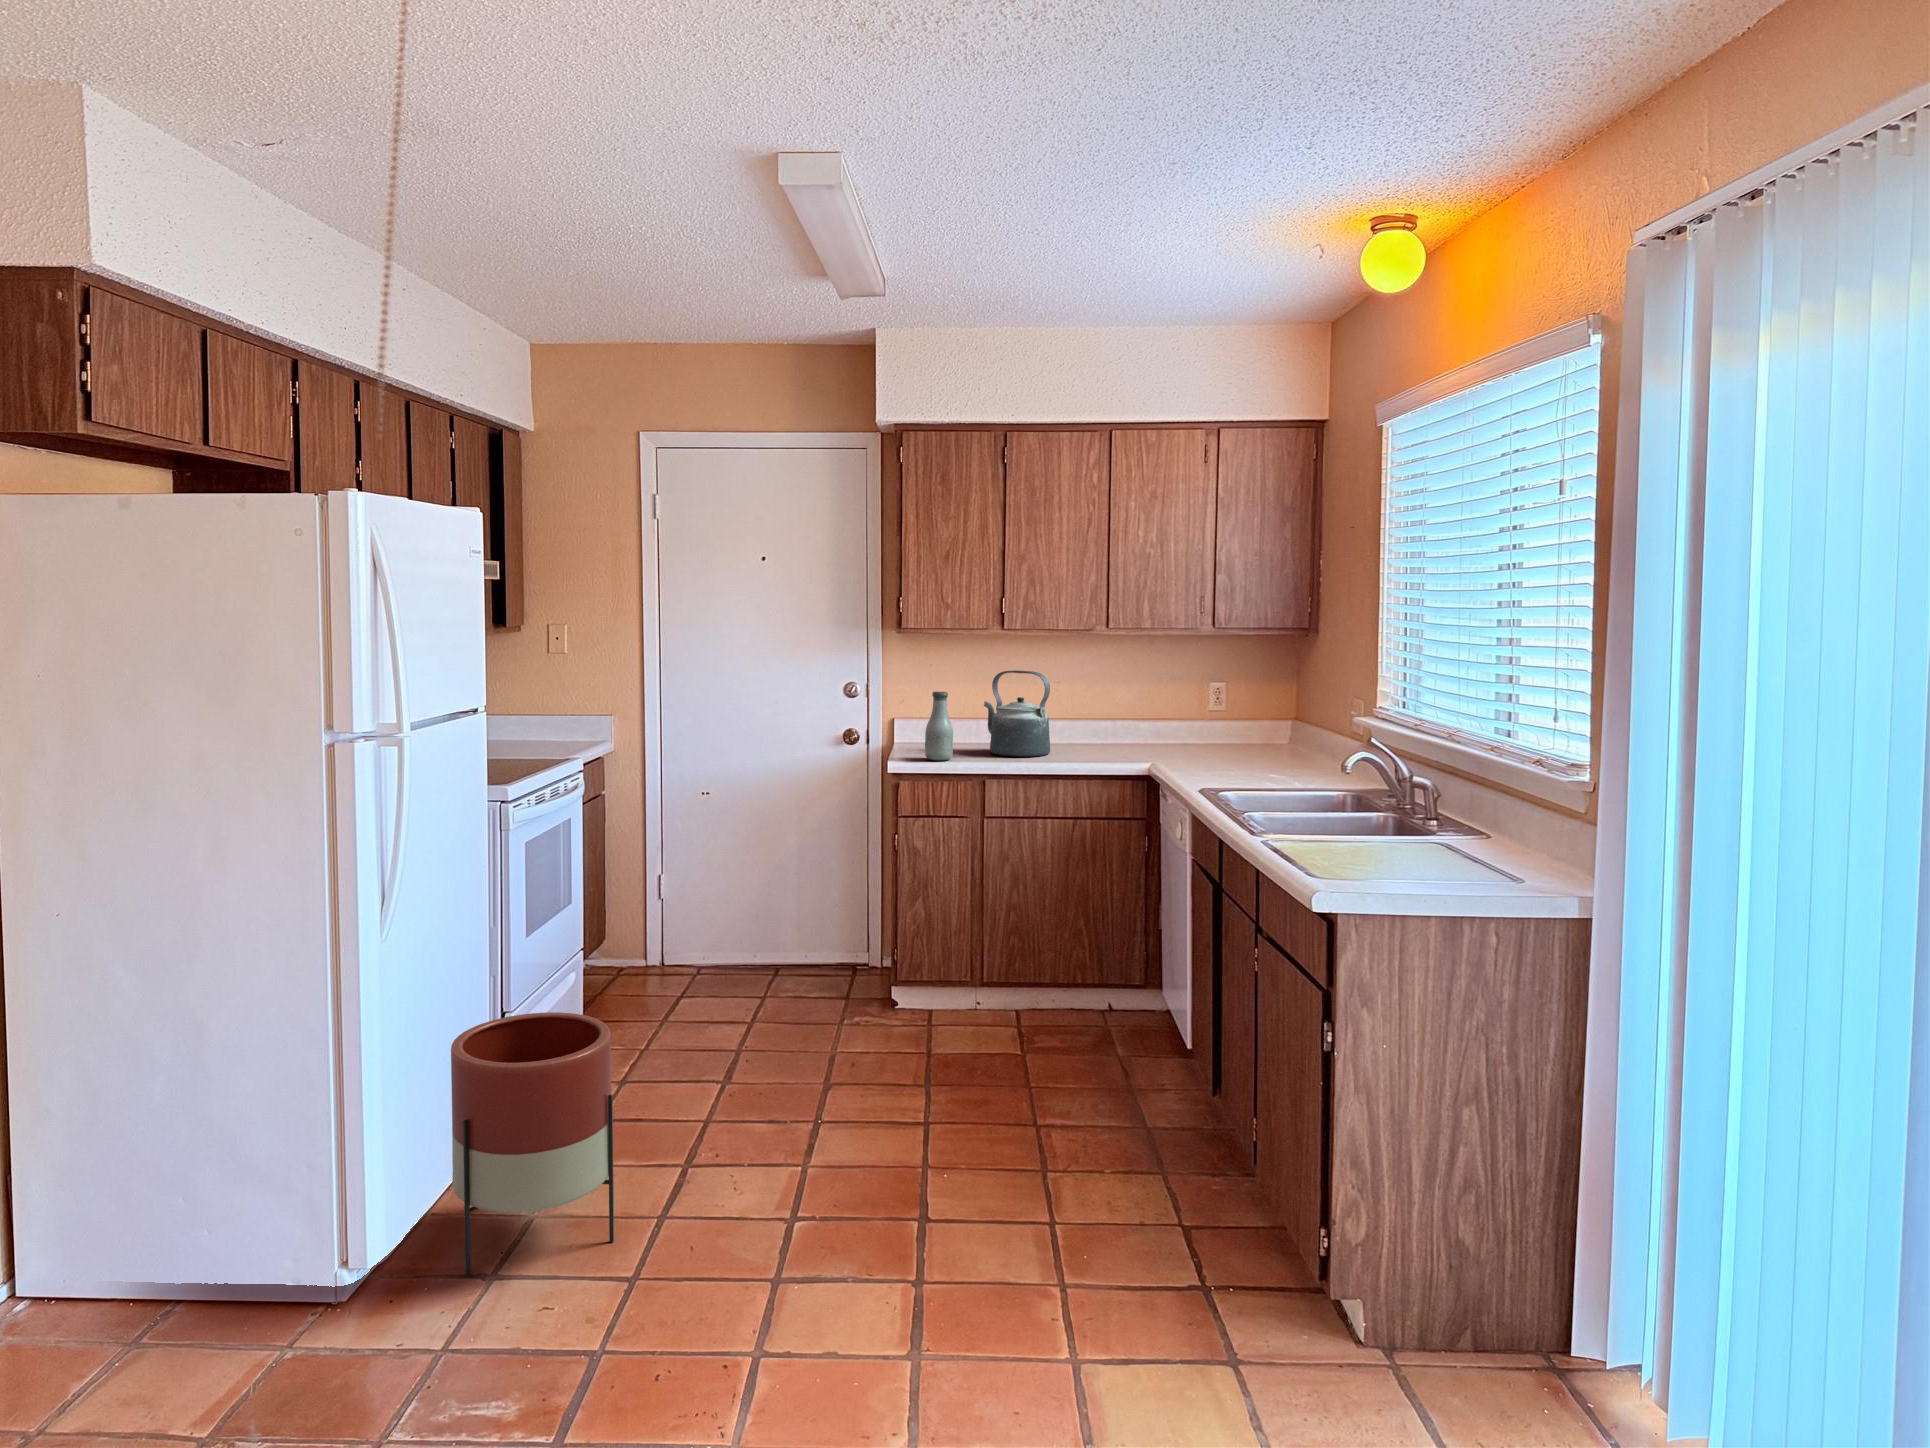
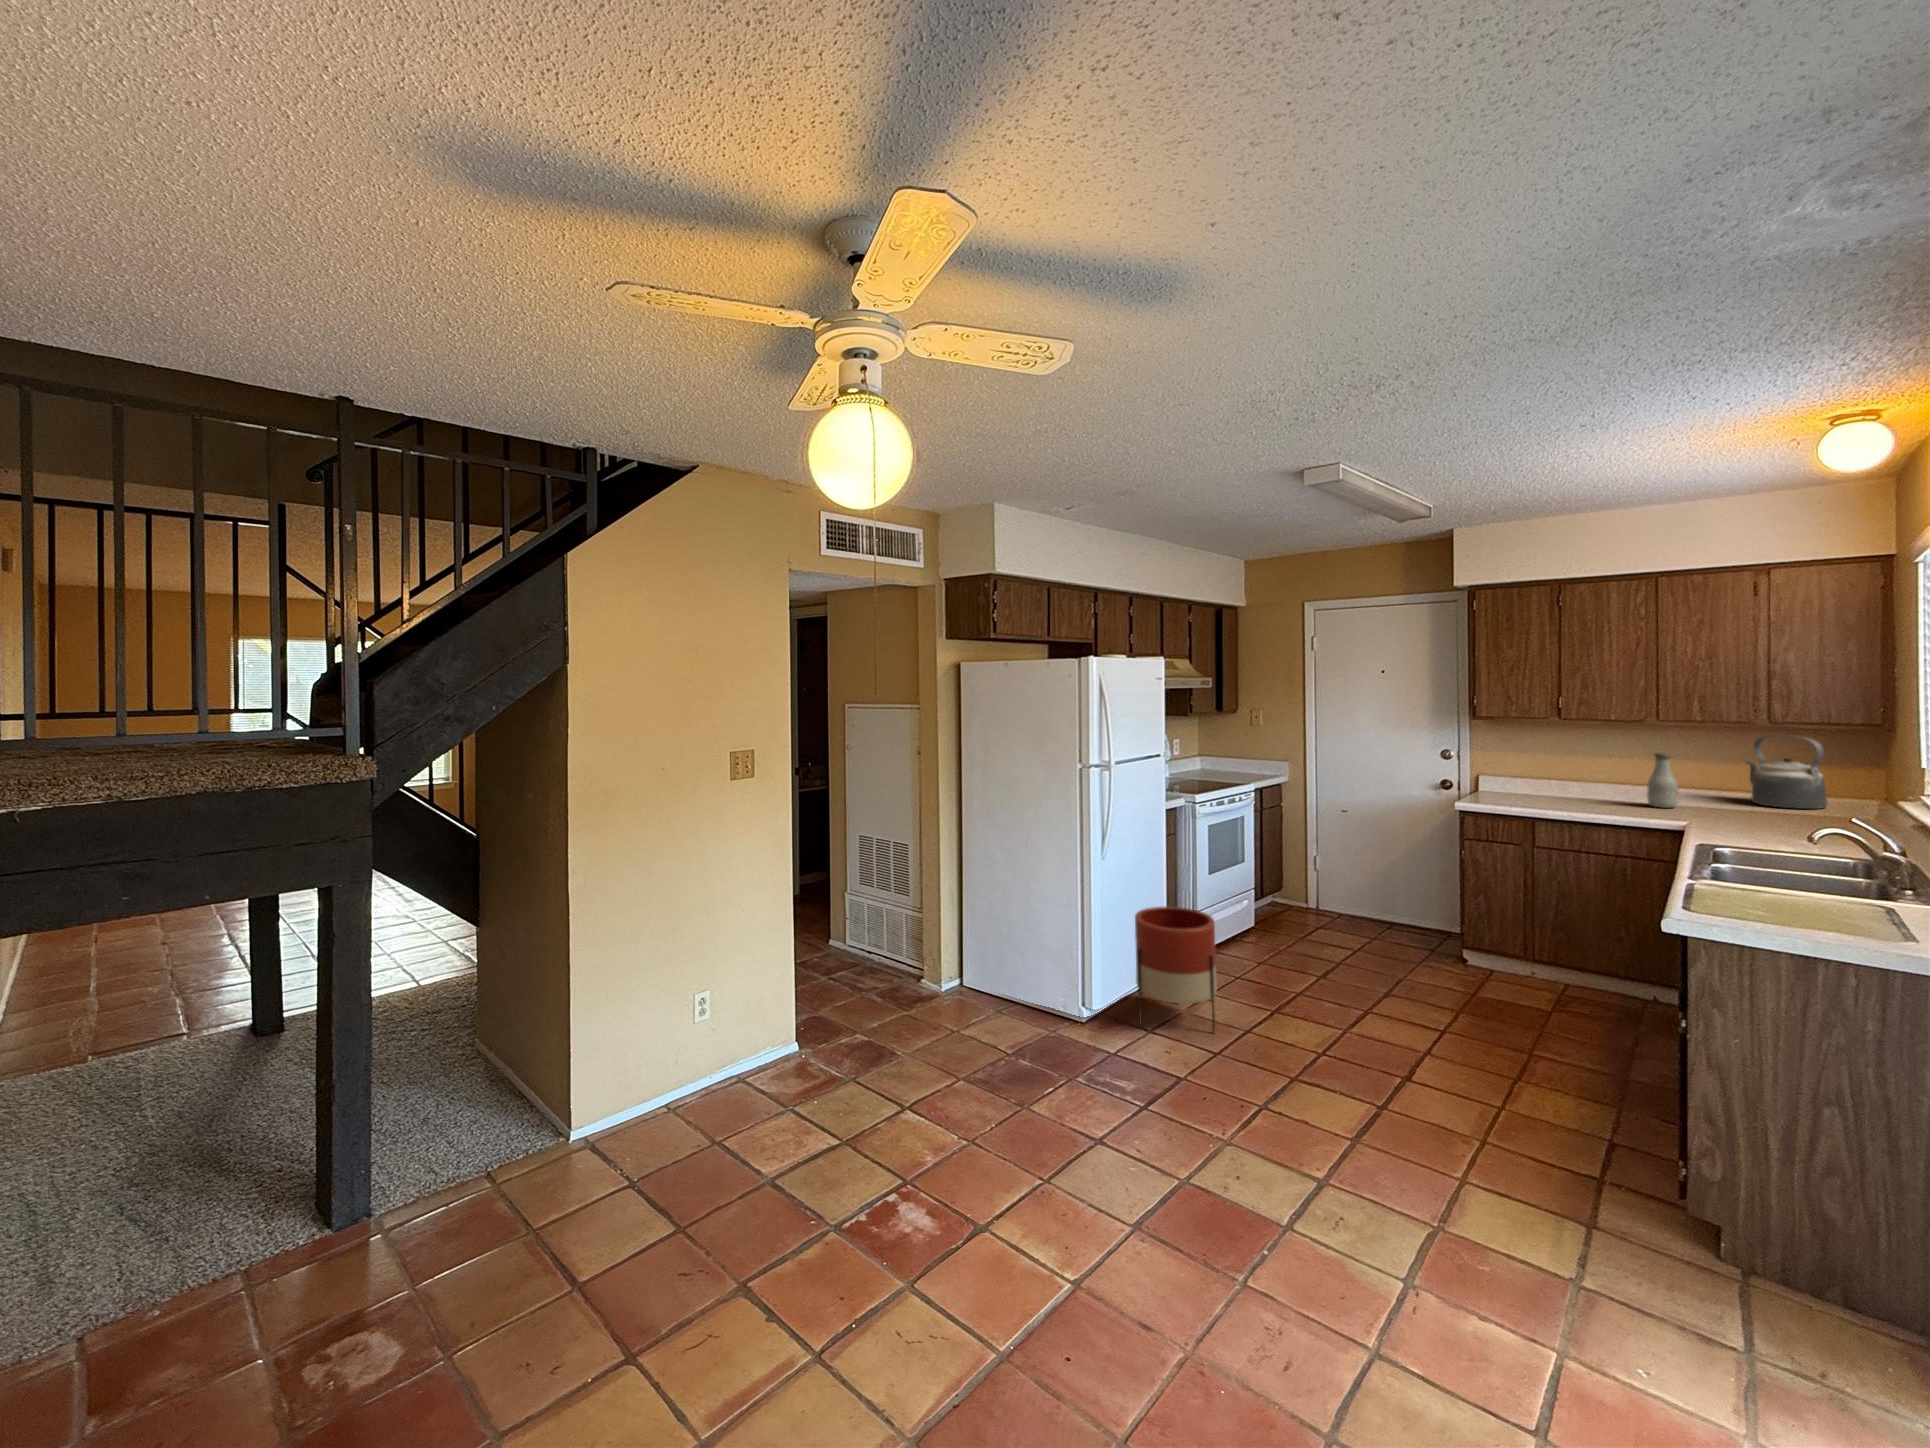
kettle: present [984,670,1050,757] -> present [1745,735,1827,809]
bottle: present [925,691,953,761] -> present [1647,753,1678,808]

